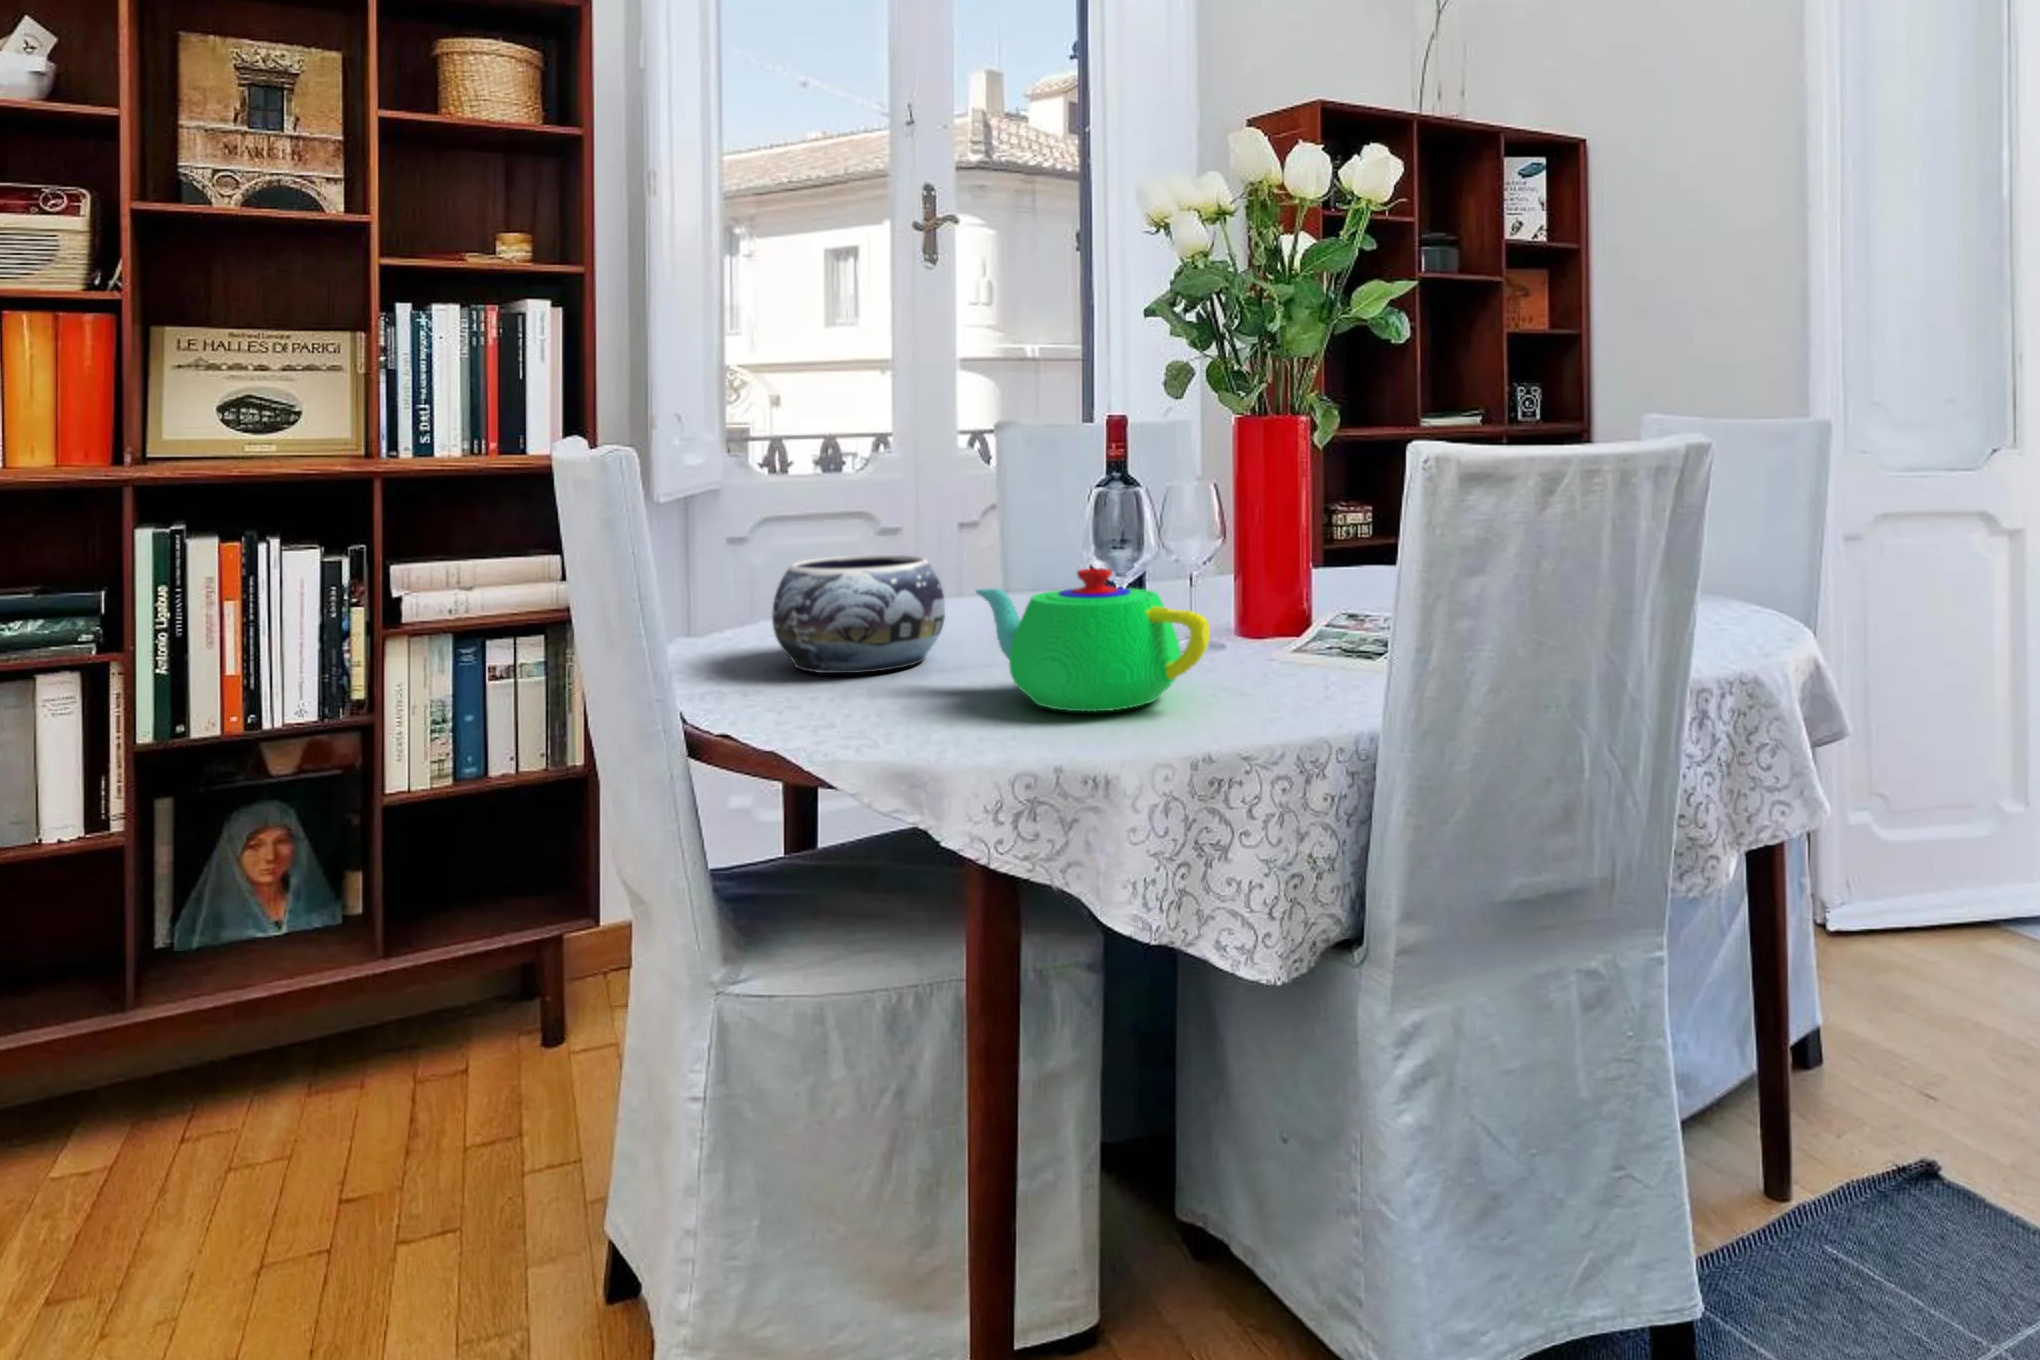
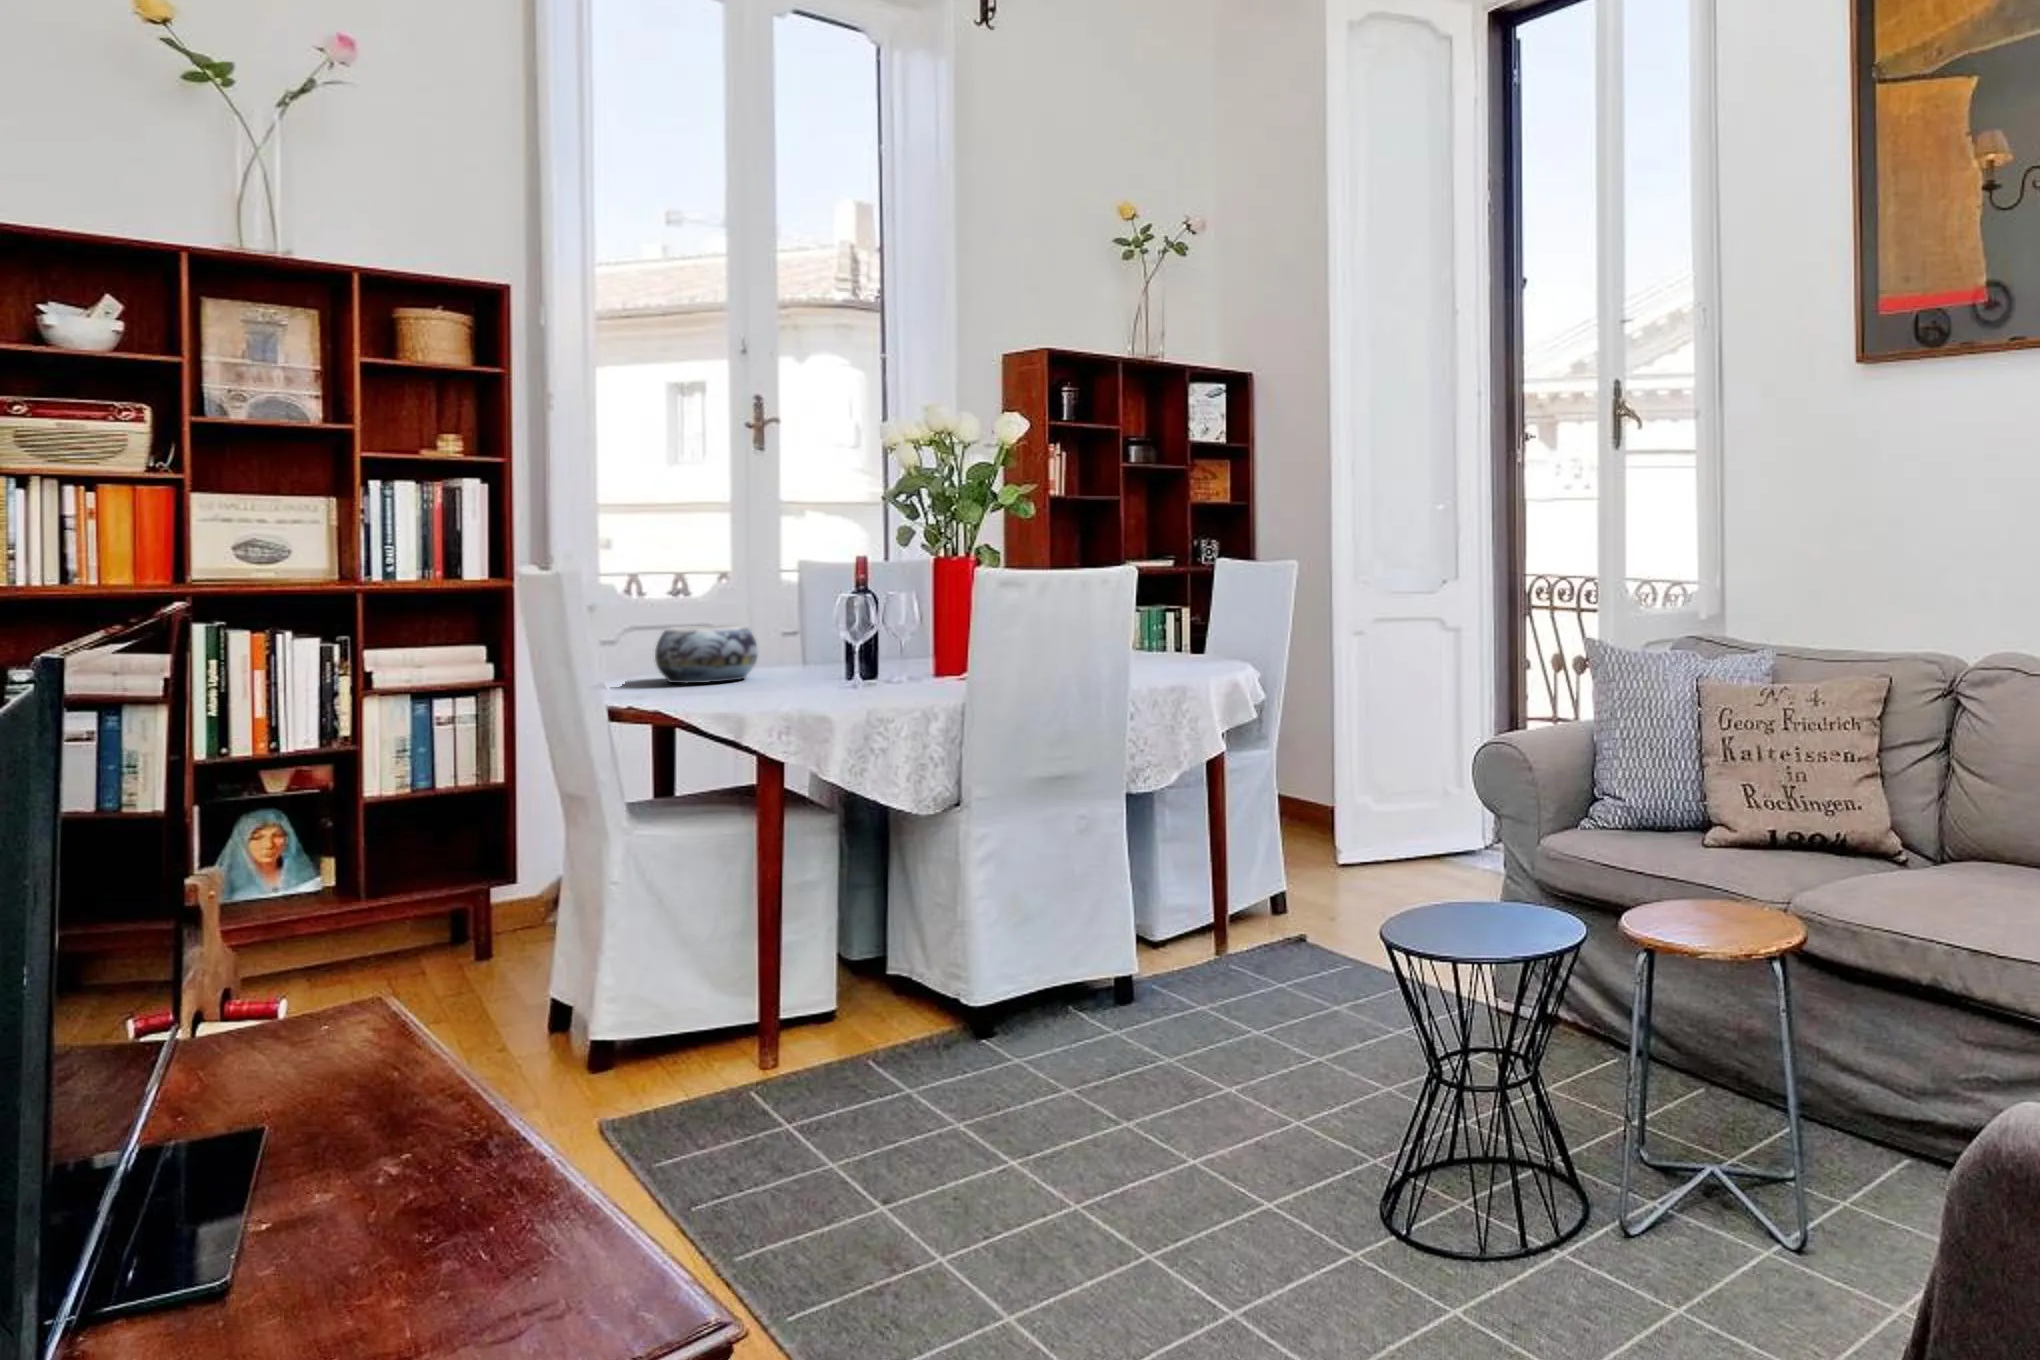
teapot: present [976,568,1210,711] -> none [772,622,892,688]

